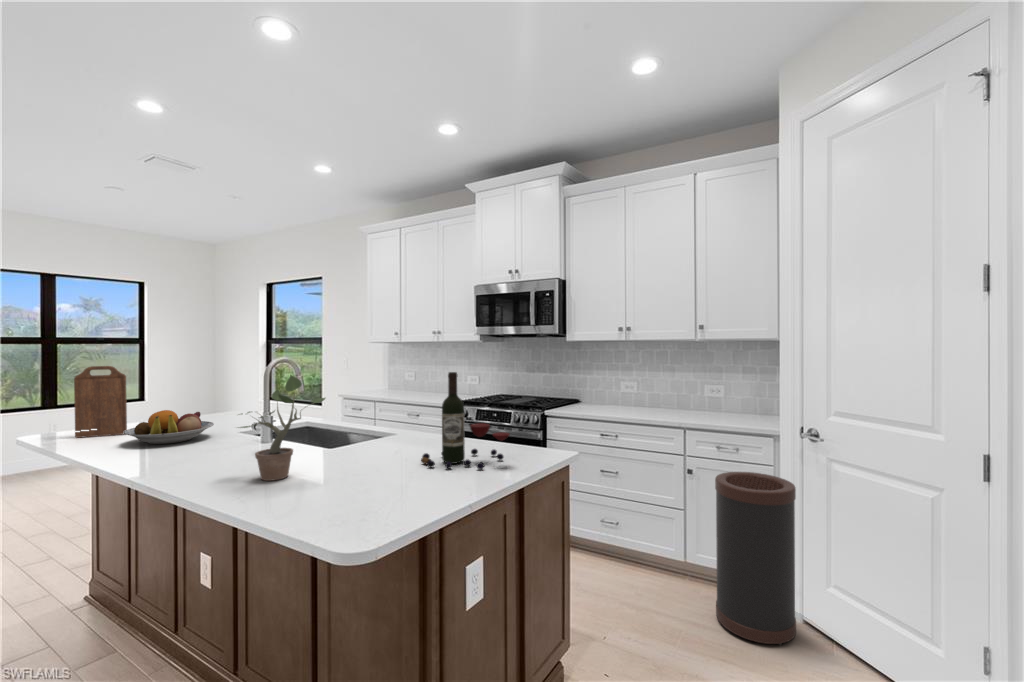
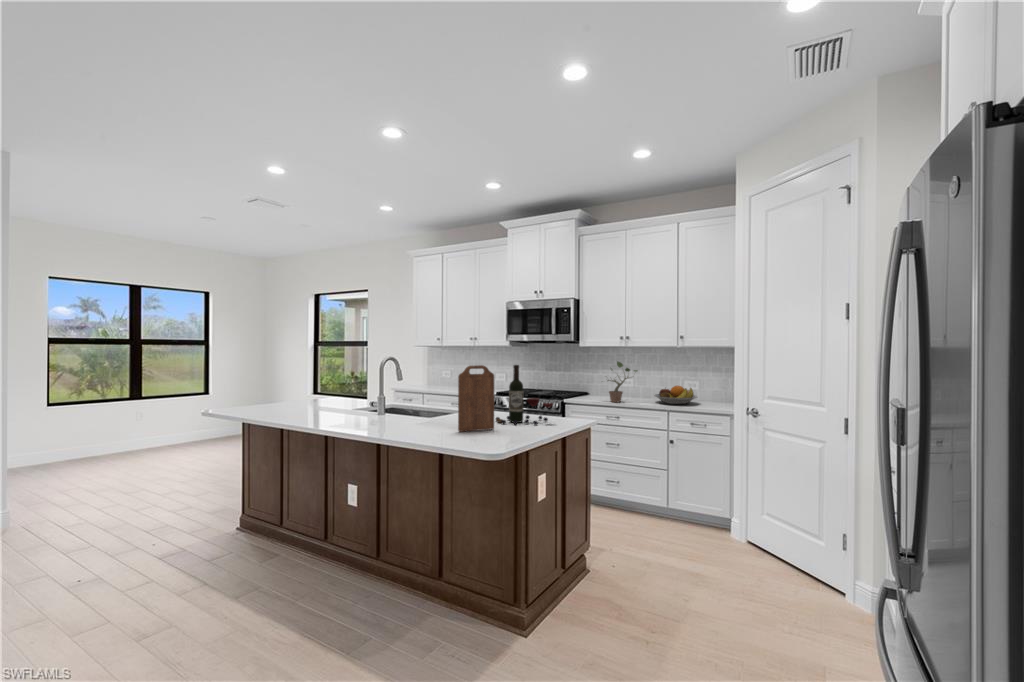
cutting board: present [74,366,127,438] -> present [458,365,494,432]
potted plant: present [238,375,325,481] -> present [608,361,637,402]
fruit bowl: present [124,410,214,444] -> present [654,386,697,404]
trash can: present [715,472,796,645] -> none [688,440,741,554]

